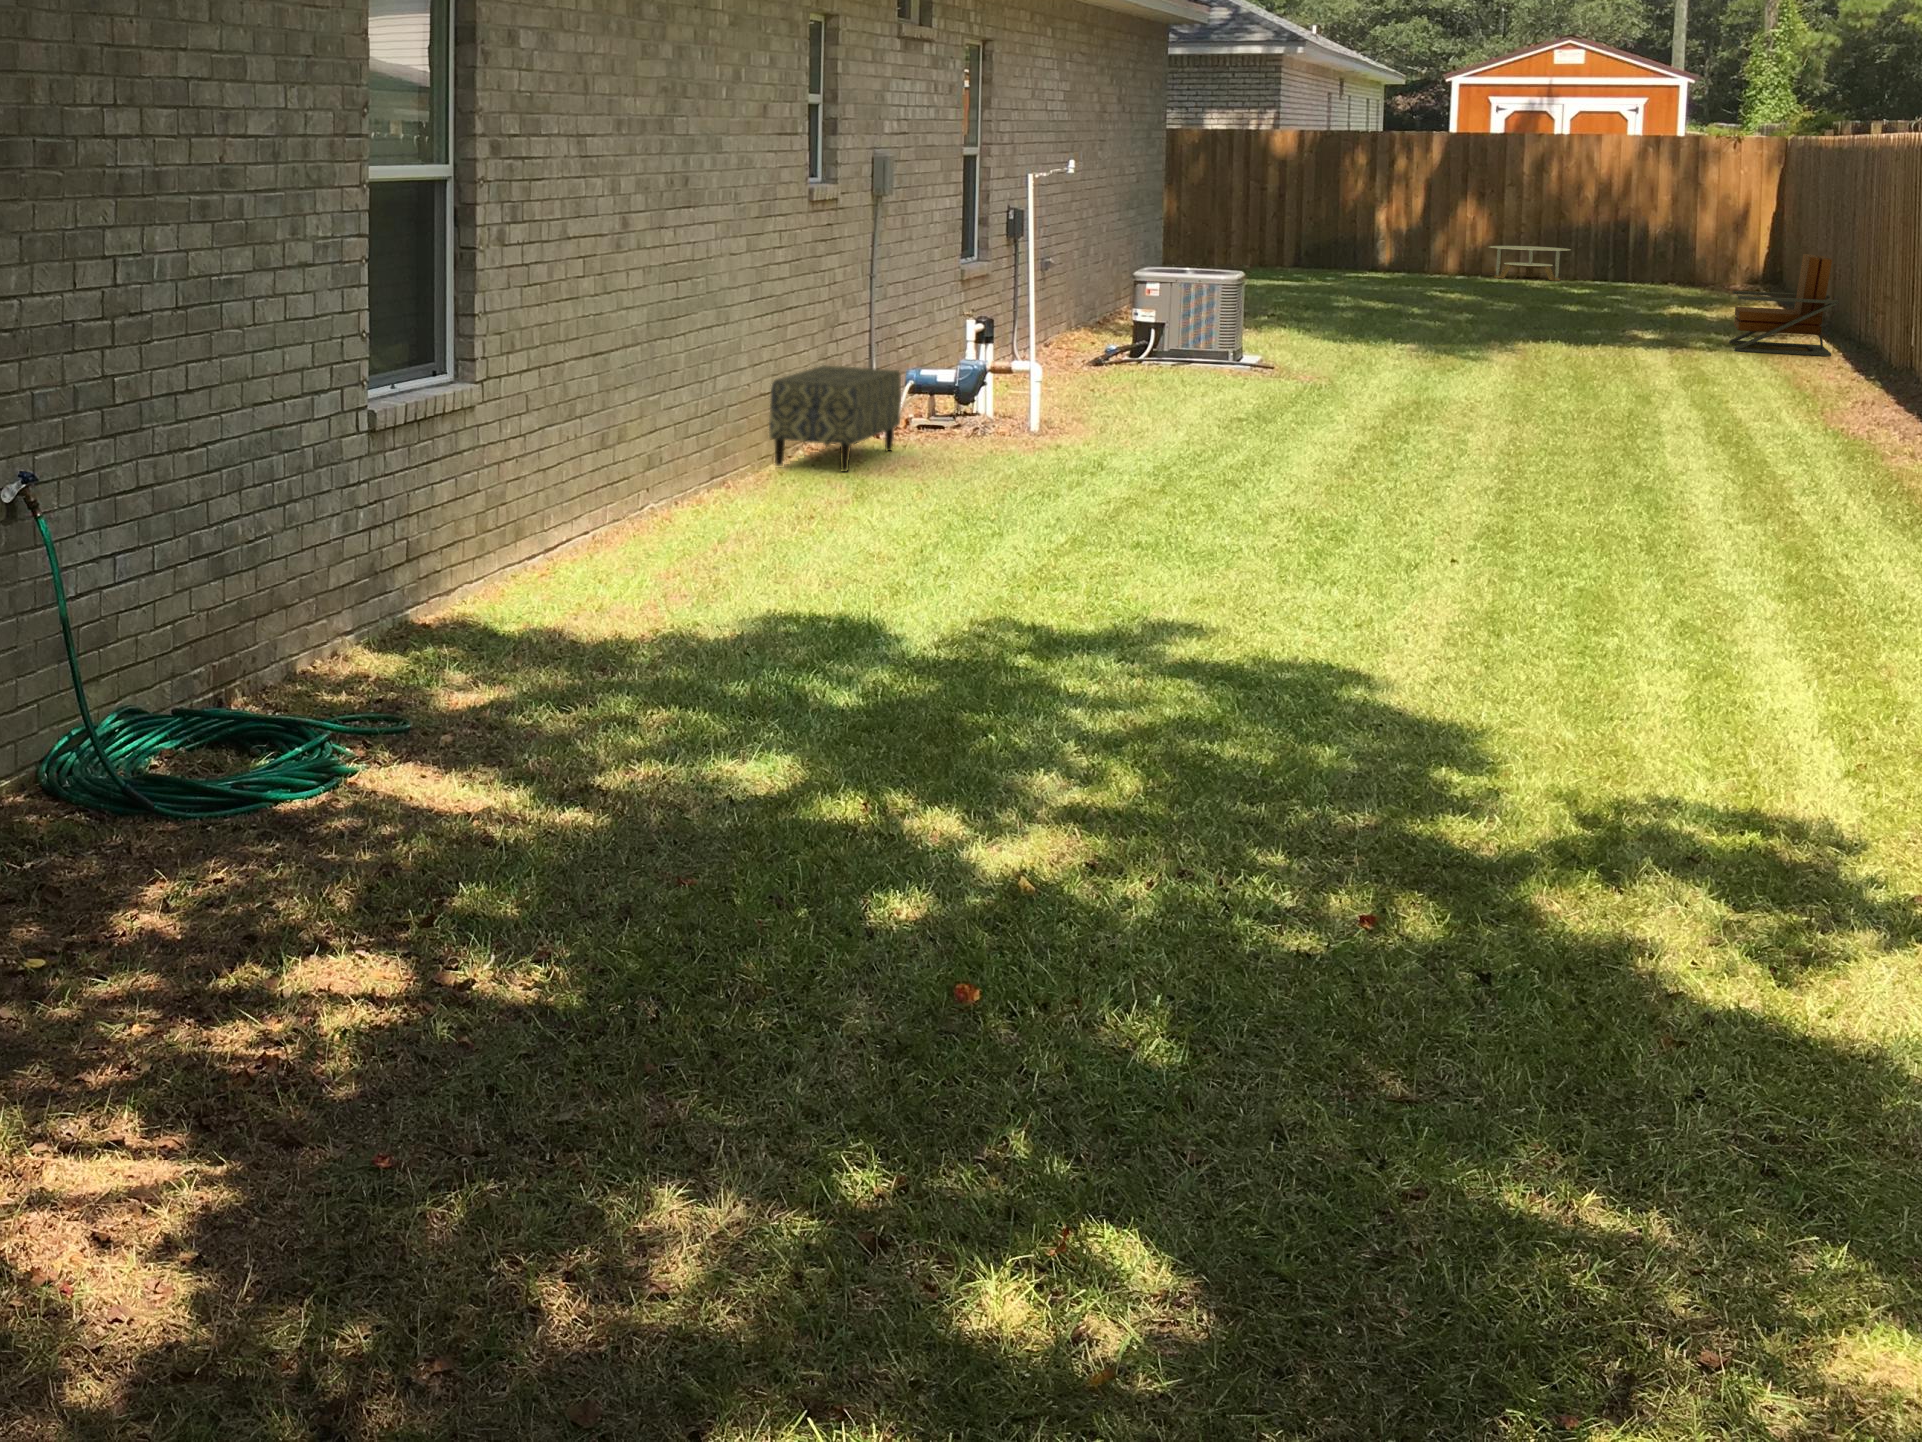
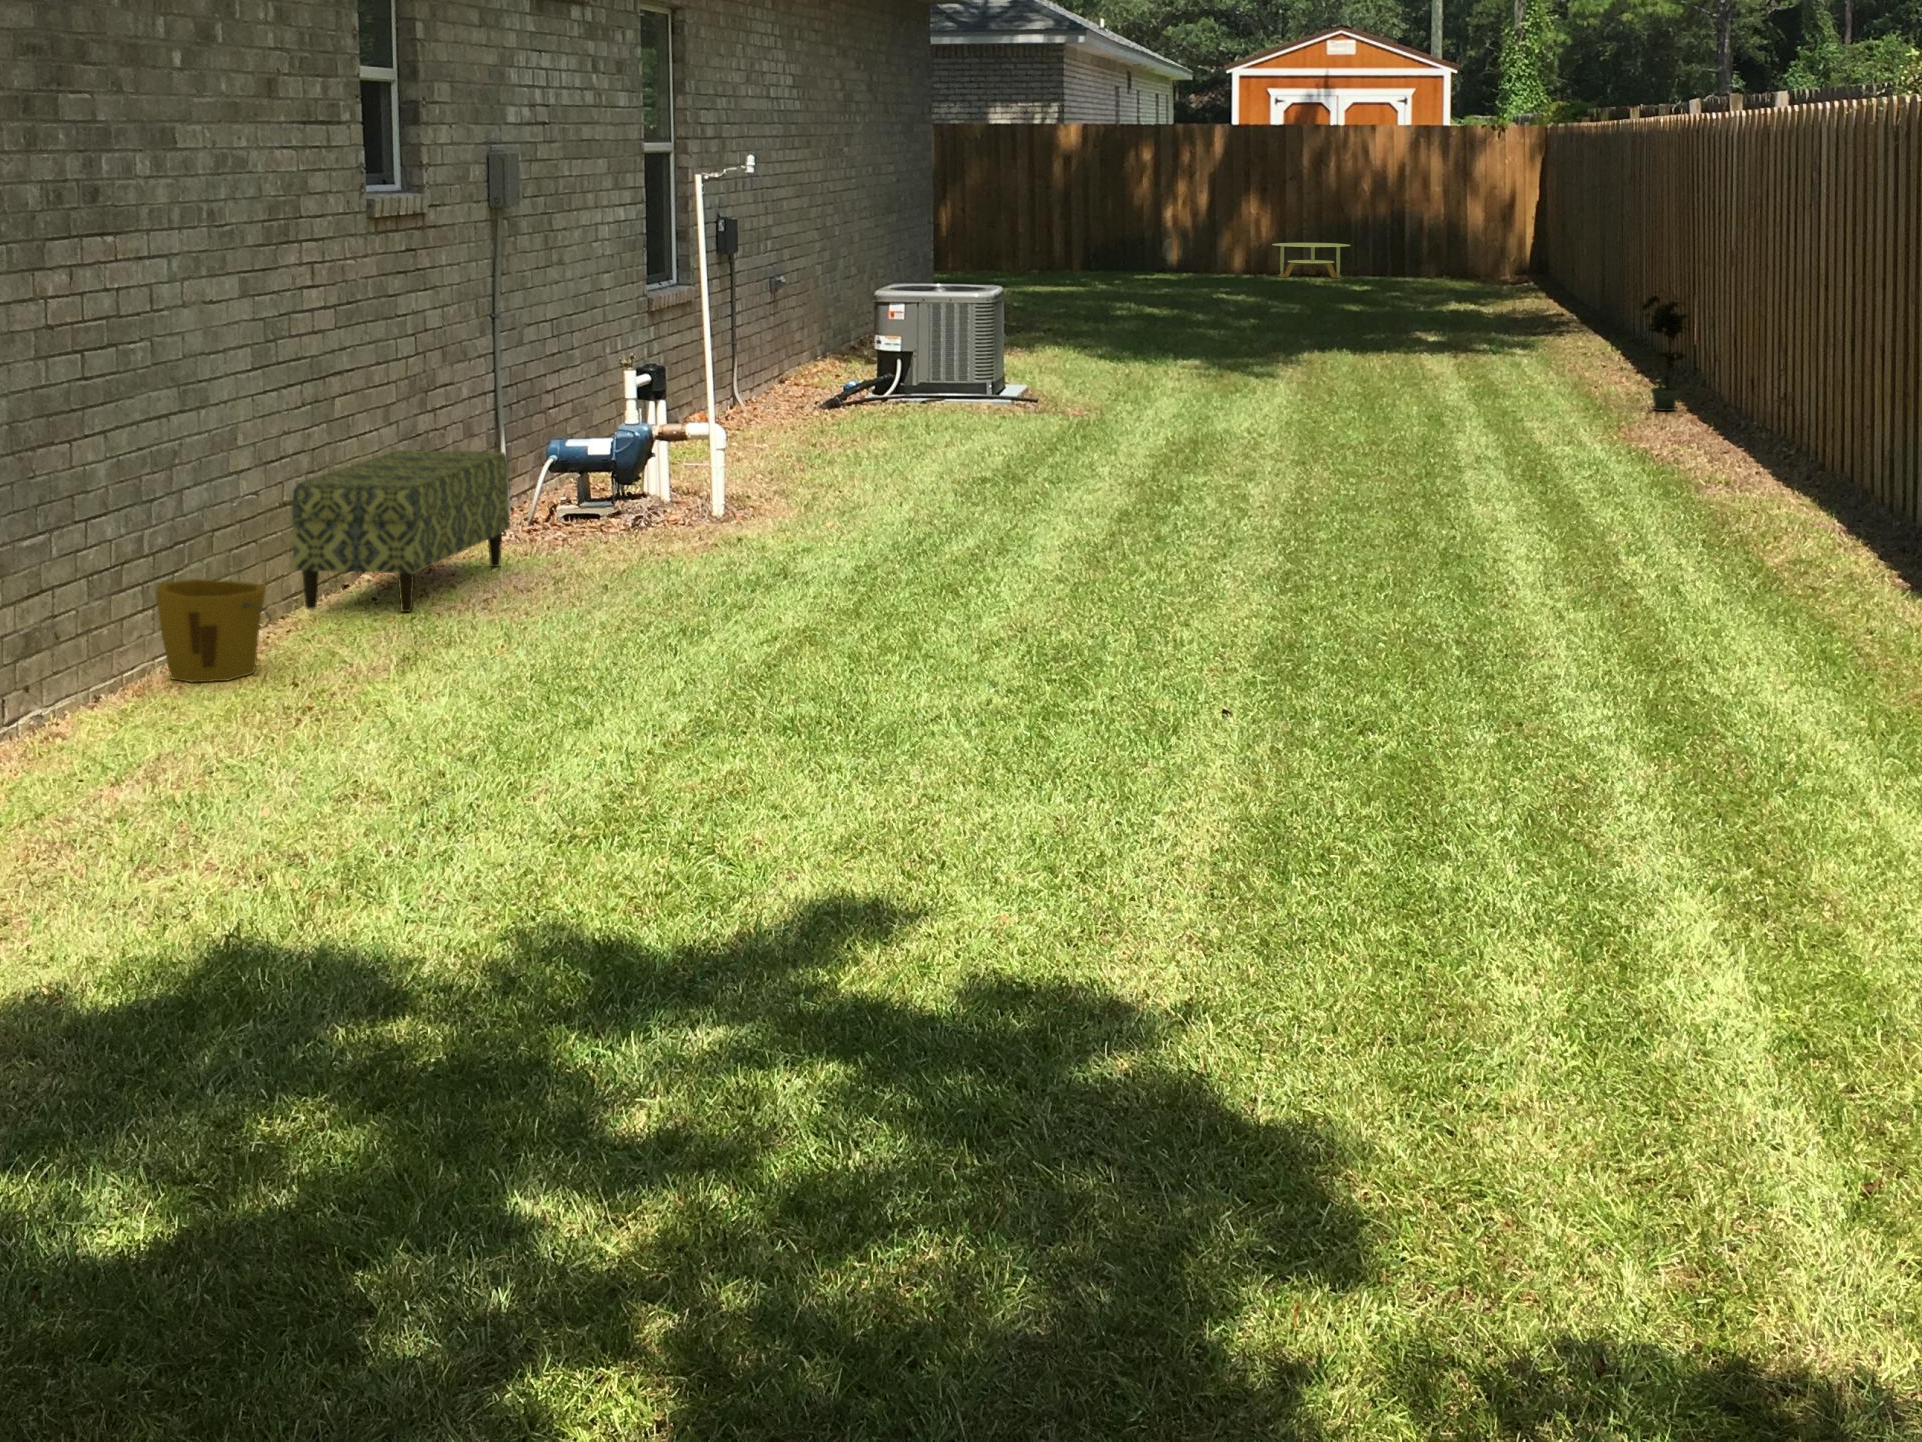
lounge chair: present [1729,254,1839,356] -> none [1509,246,1612,354]
potted plant: none [1856,295,1911,404] -> present [1642,292,1690,411]
bucket: none [710,434,781,499] -> present [156,579,271,682]

